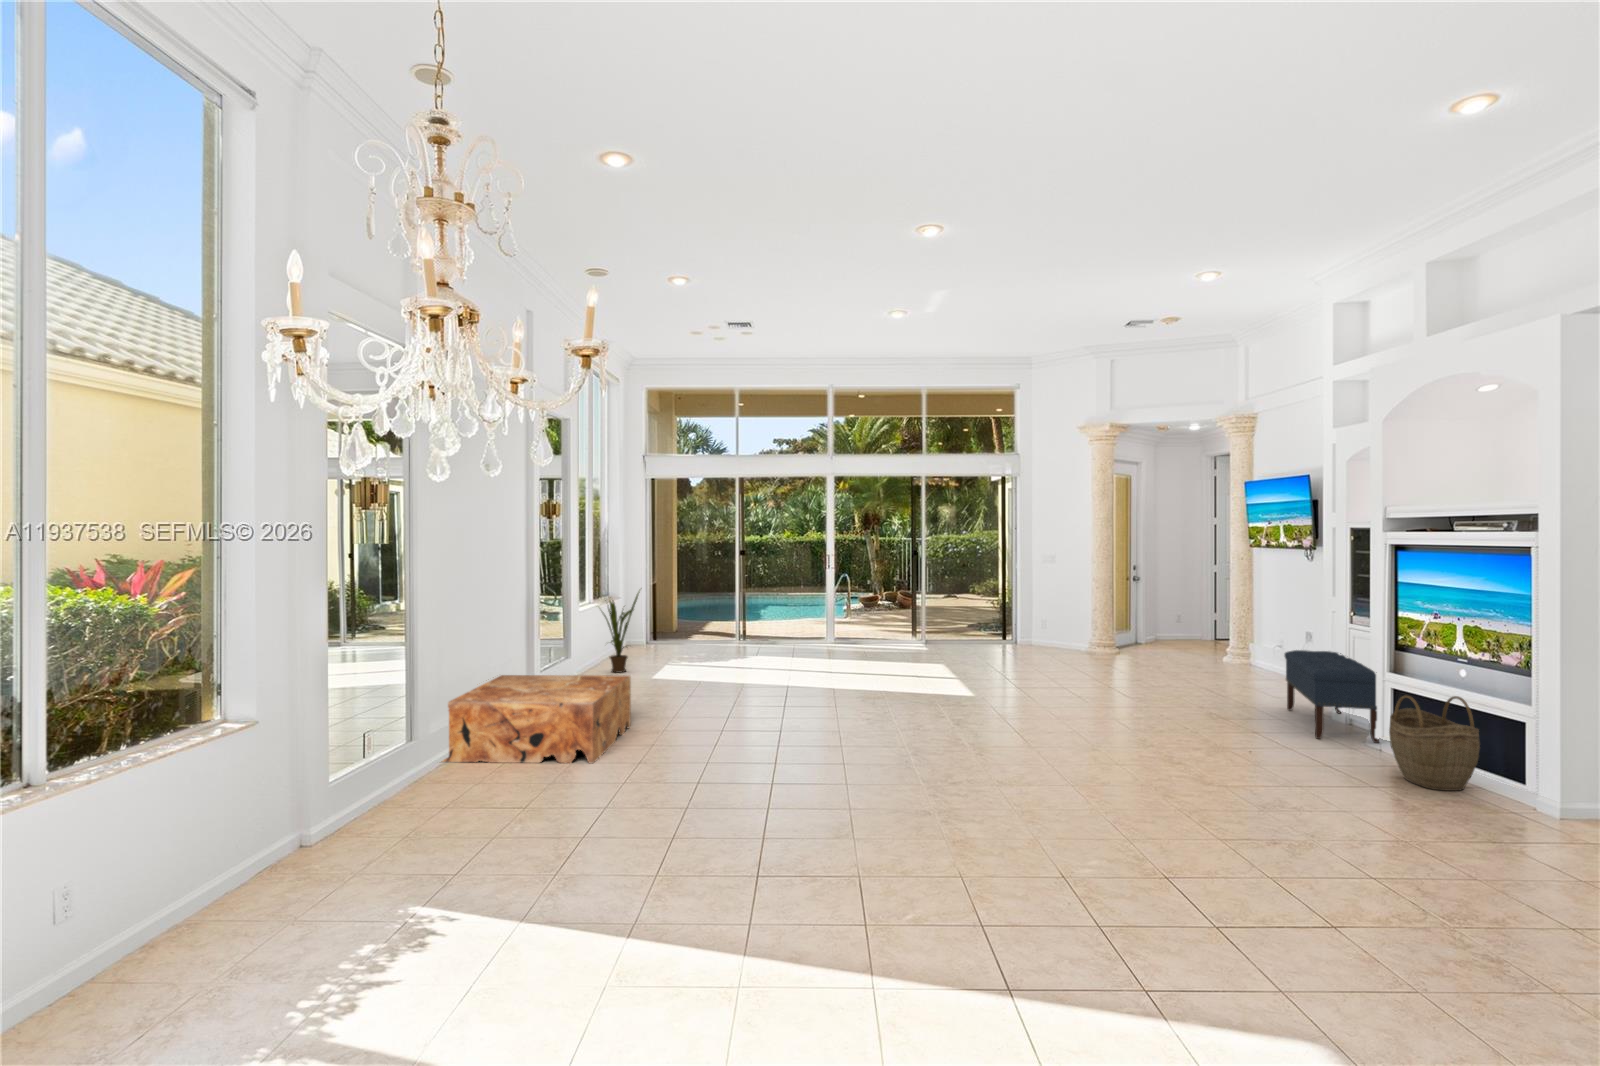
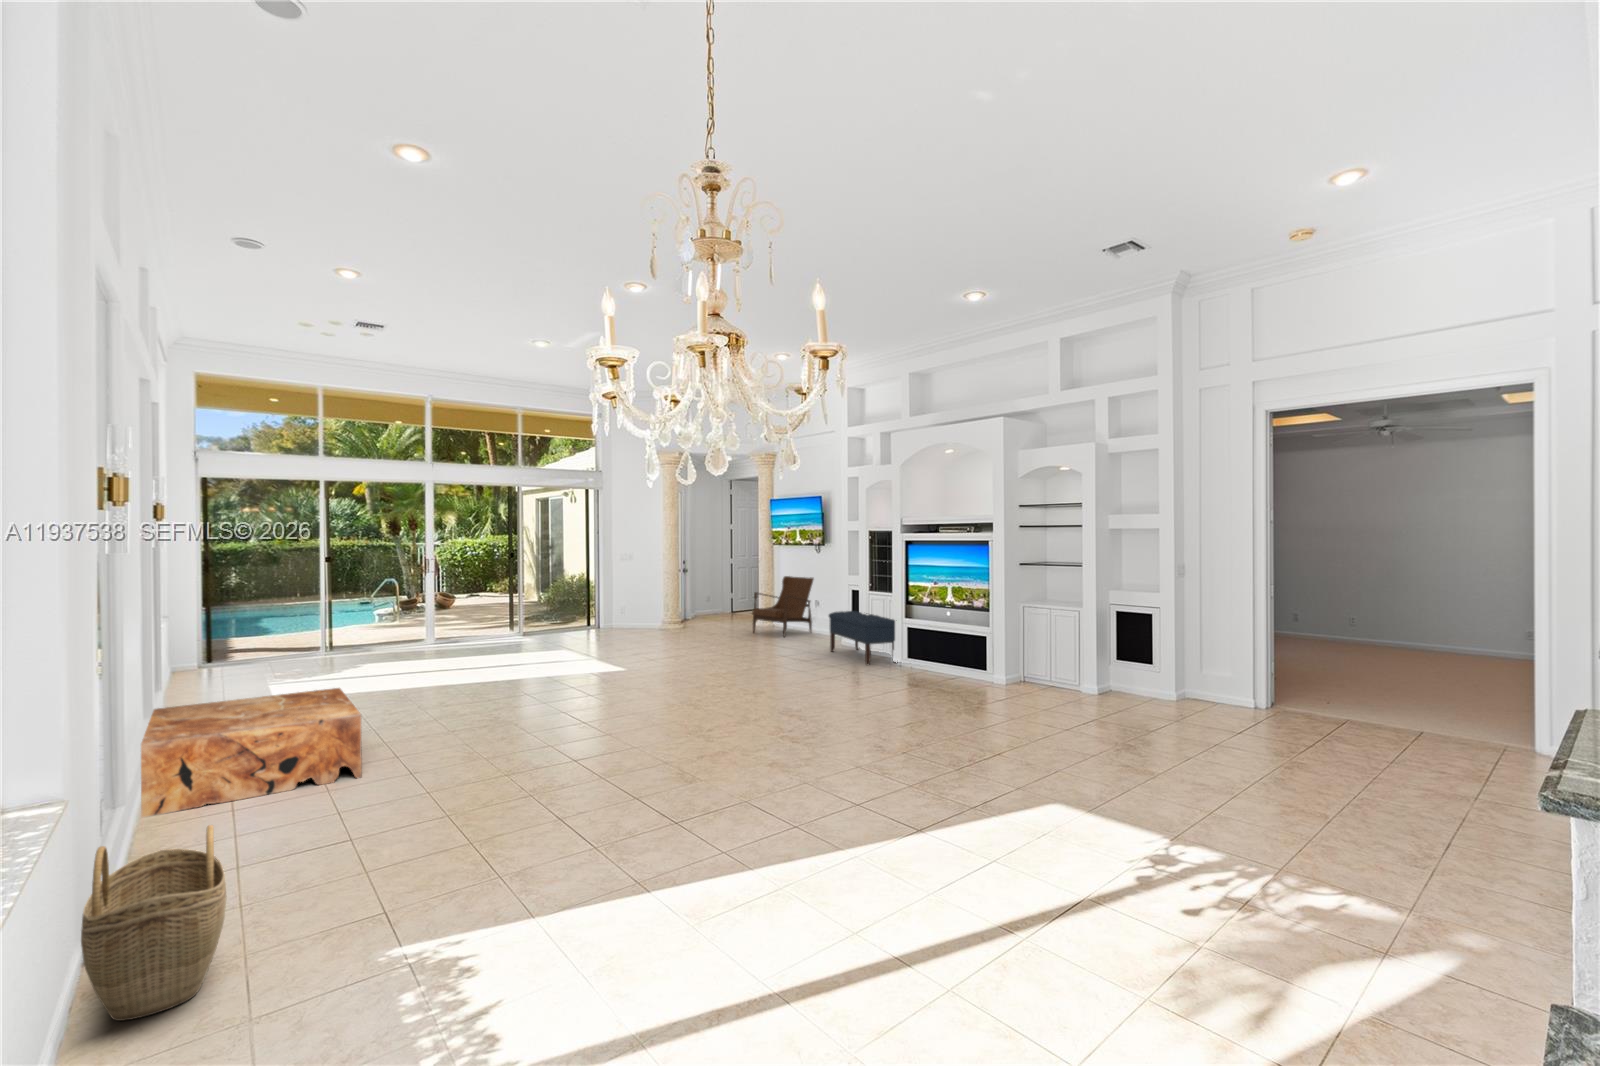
house plant: present [602,592,640,673] -> none [171,599,242,698]
armchair: none [1203,592,1306,680] -> present [752,576,814,637]
woven basket: present [1389,696,1480,791] -> present [81,825,227,1021]

